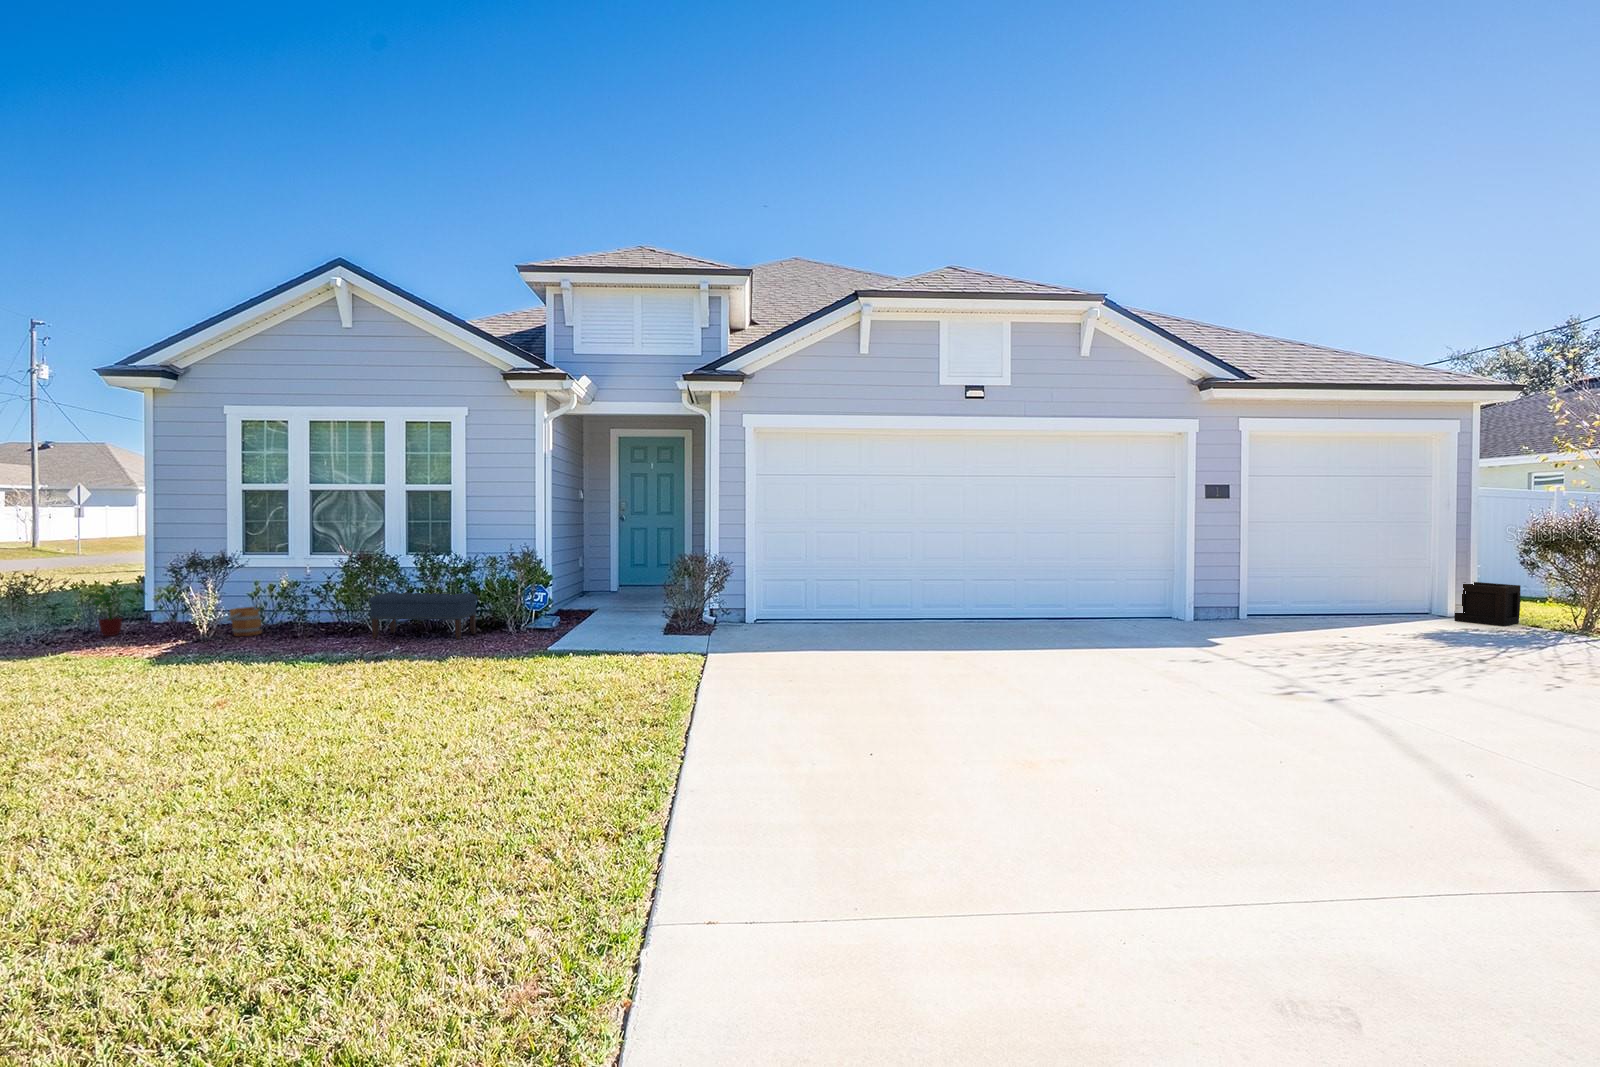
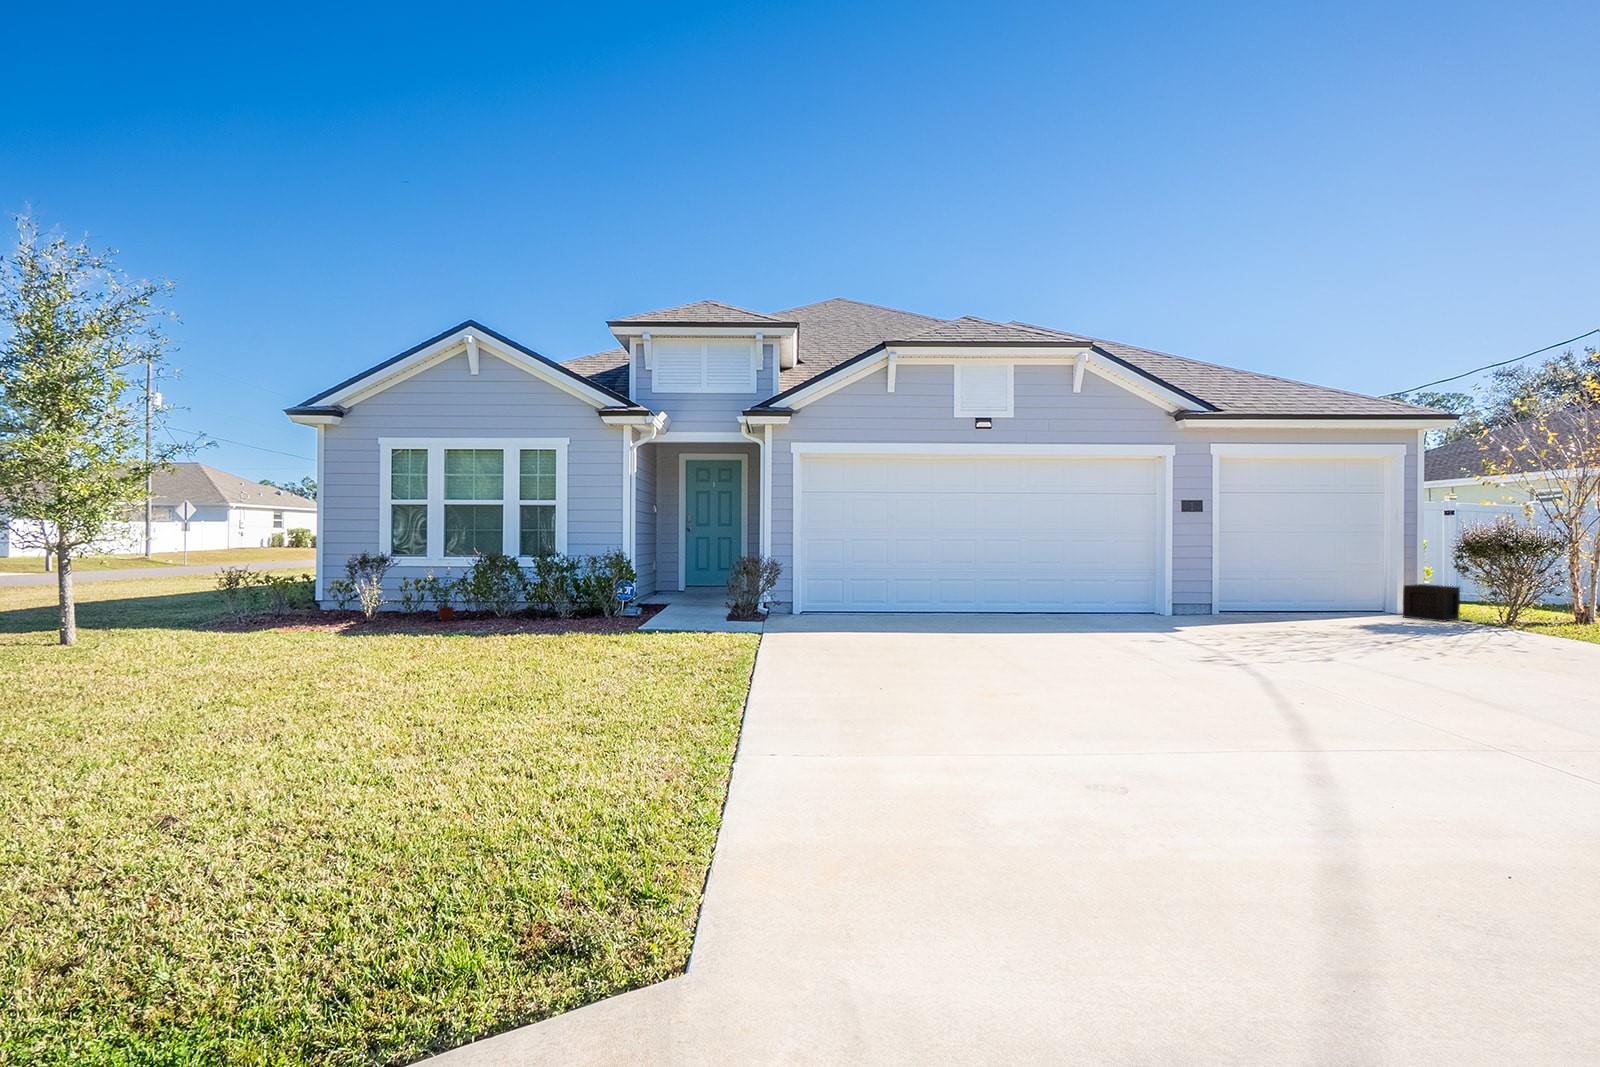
potted plant: present [89,590,143,636] -> present [427,584,465,621]
bench: present [369,593,477,640] -> none [496,586,578,623]
bucket: present [227,607,262,636] -> none [384,597,412,620]

